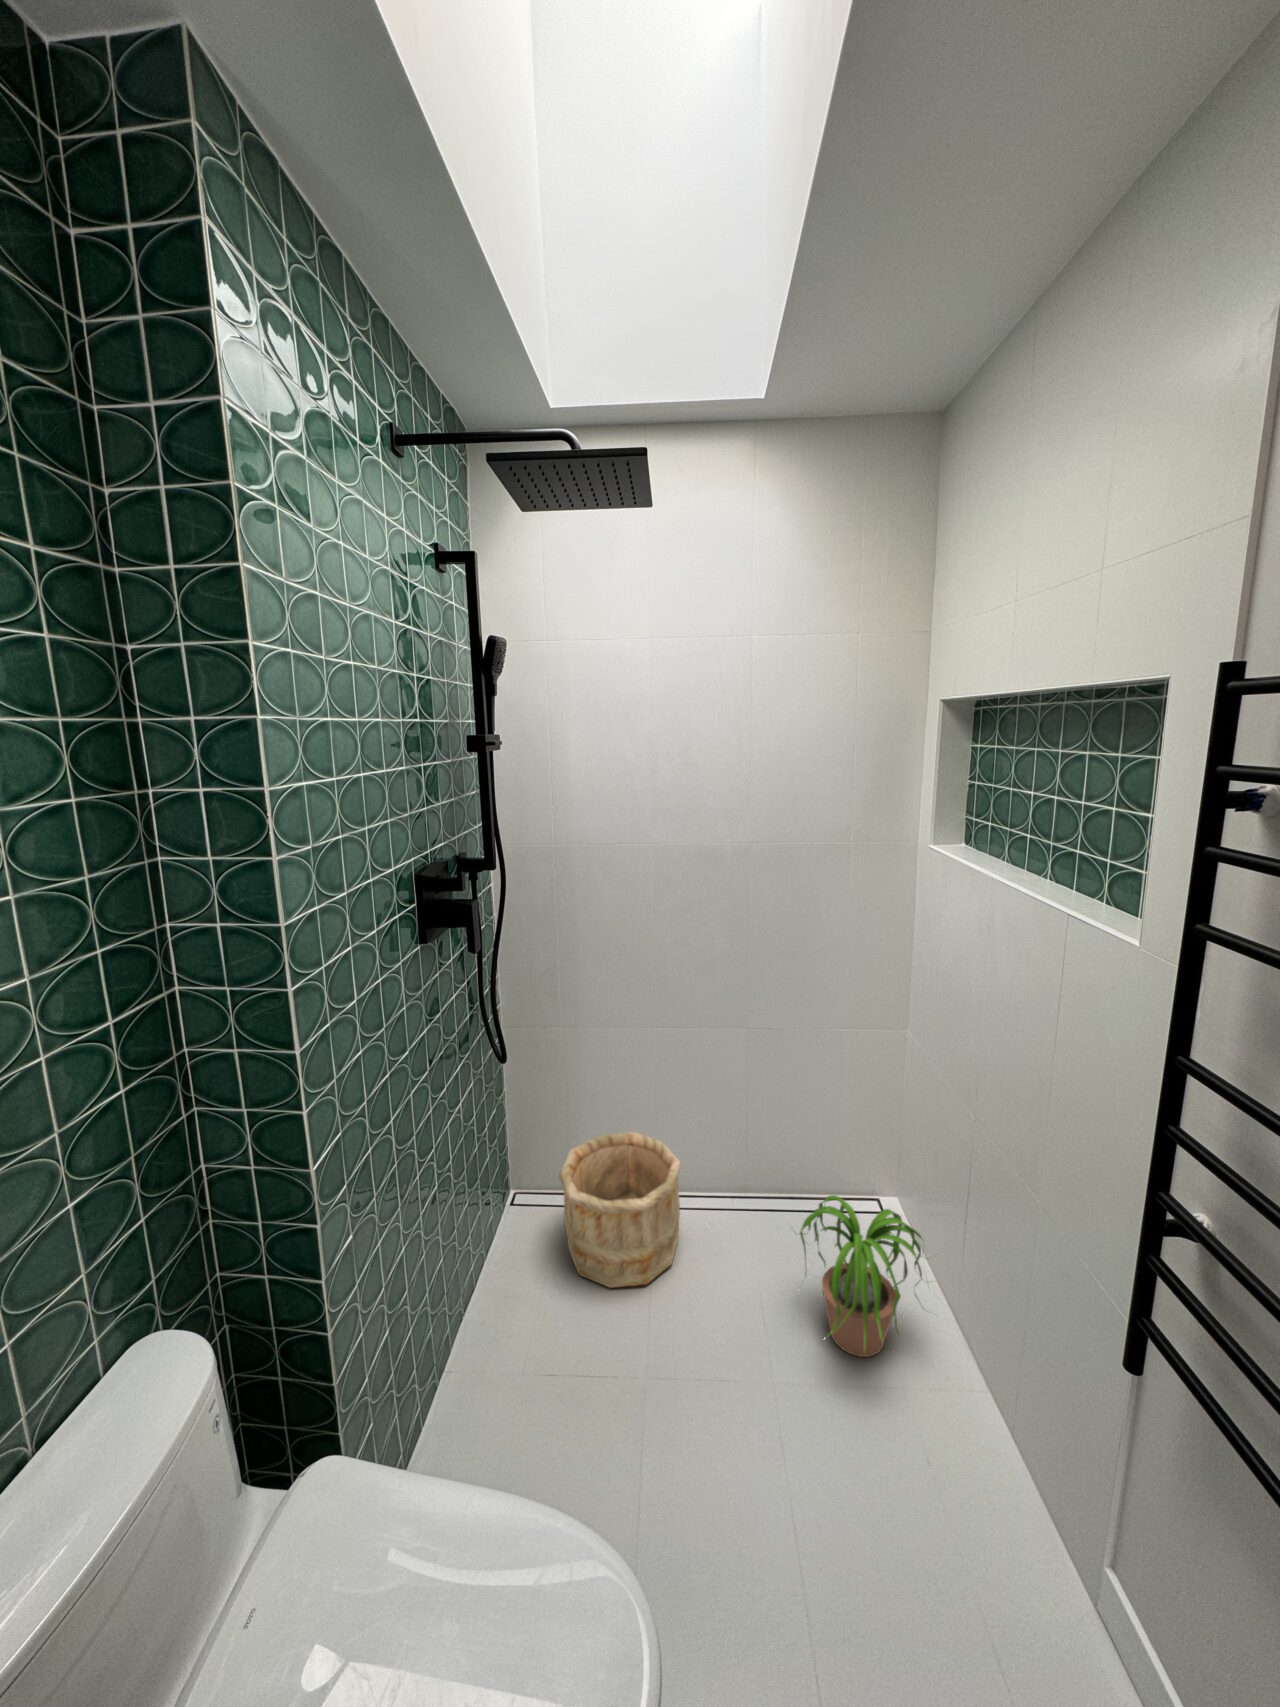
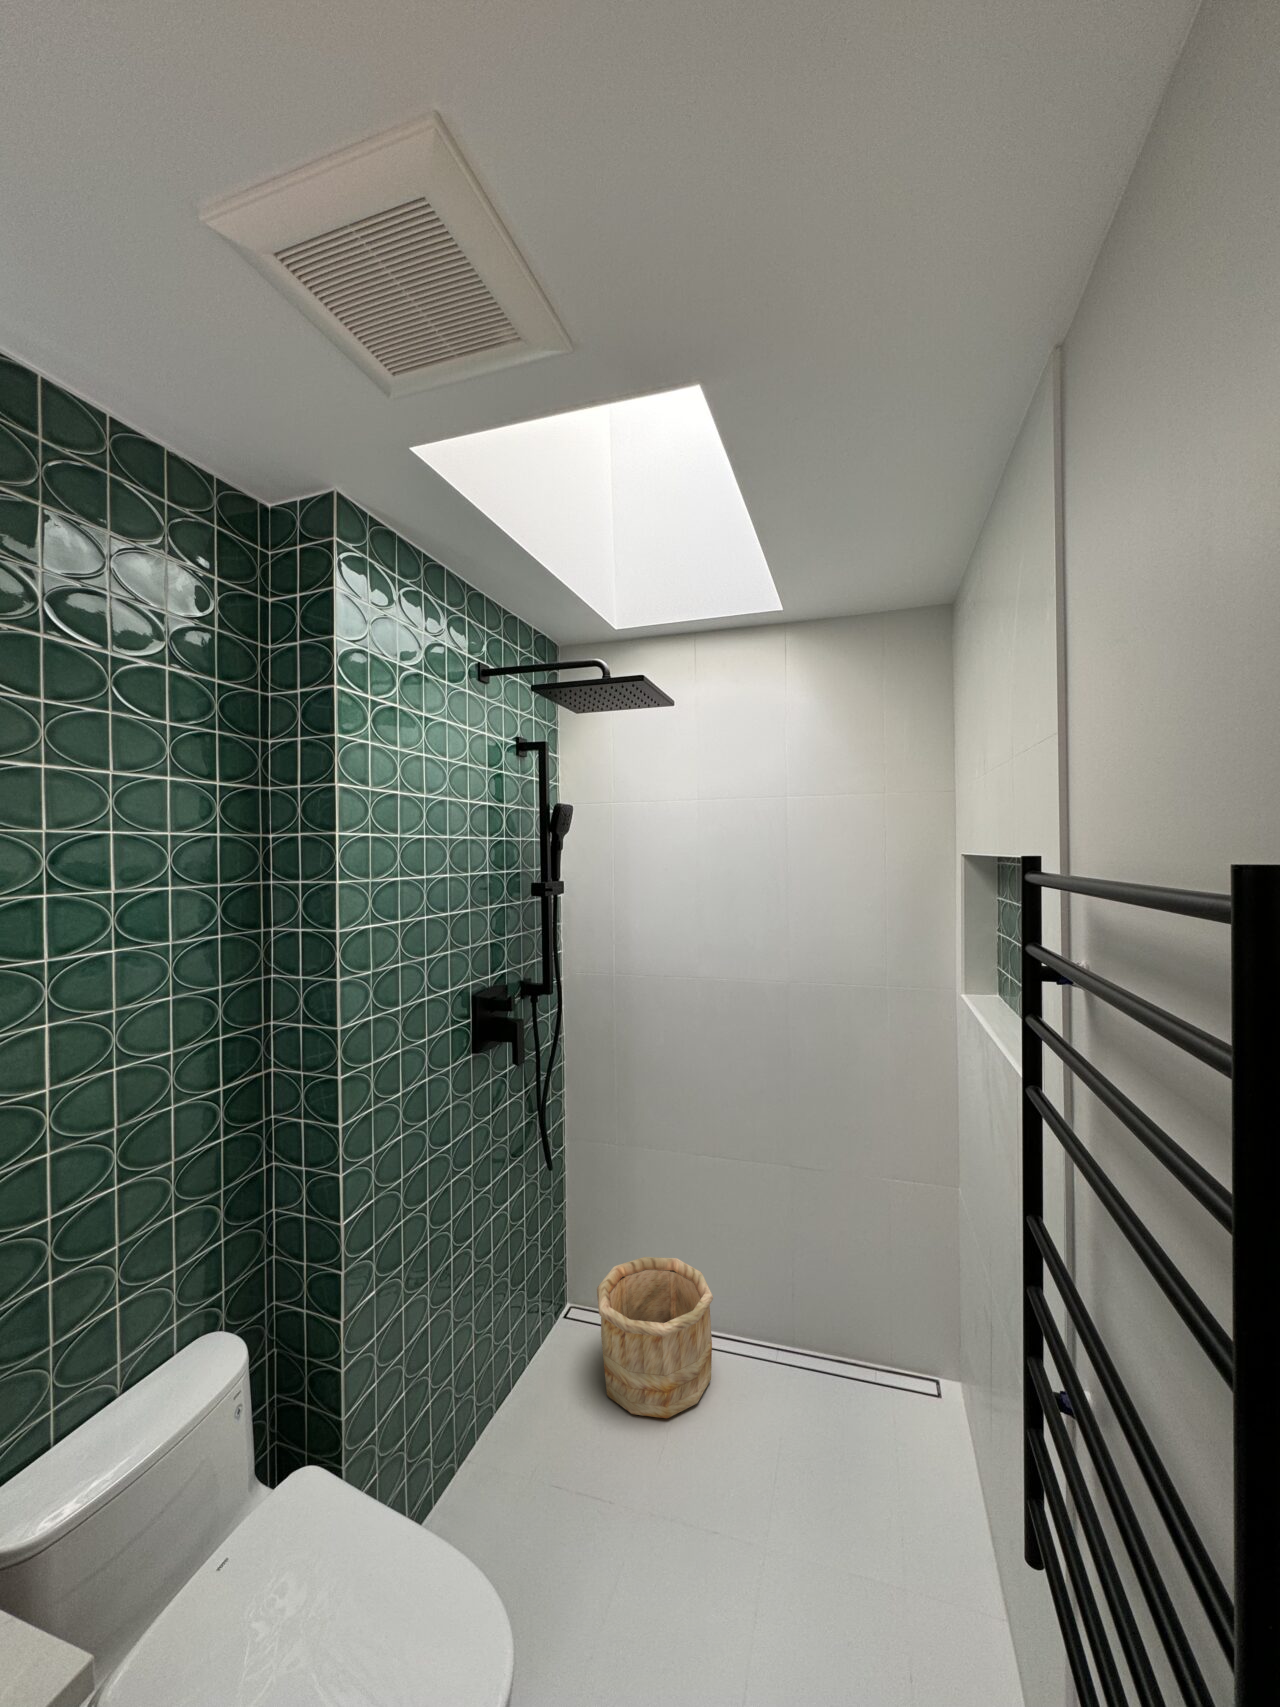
potted plant: present [800,1195,928,1357] -> none [807,1353,964,1547]

